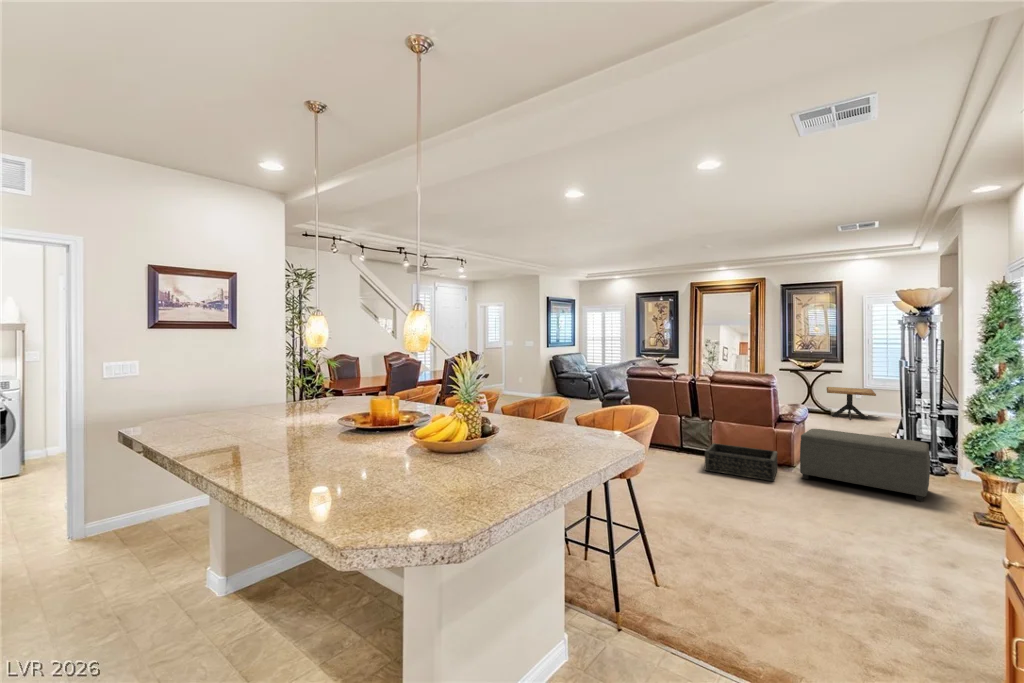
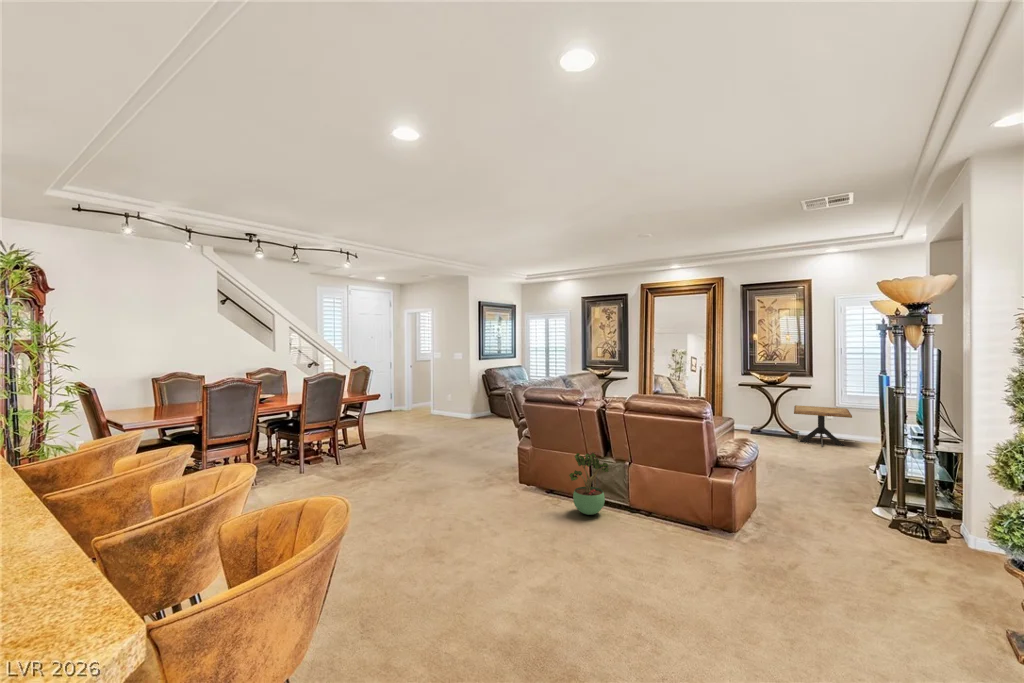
potted plant: none [666,413,698,459] -> present [569,453,609,515]
ottoman: present [800,429,930,501] -> none [742,476,926,601]
basket: present [705,443,777,481] -> none [611,494,712,559]

